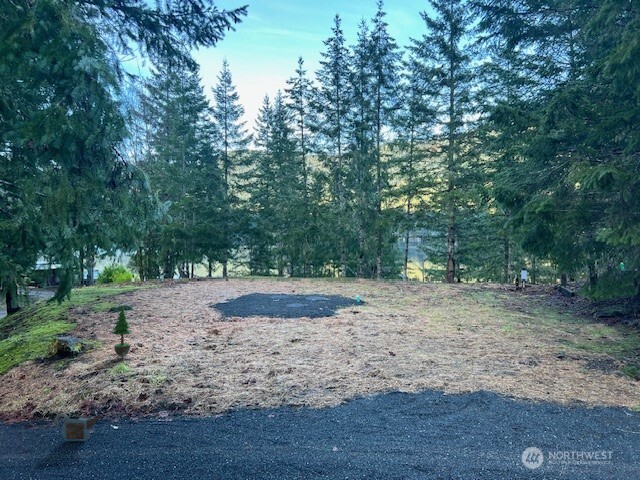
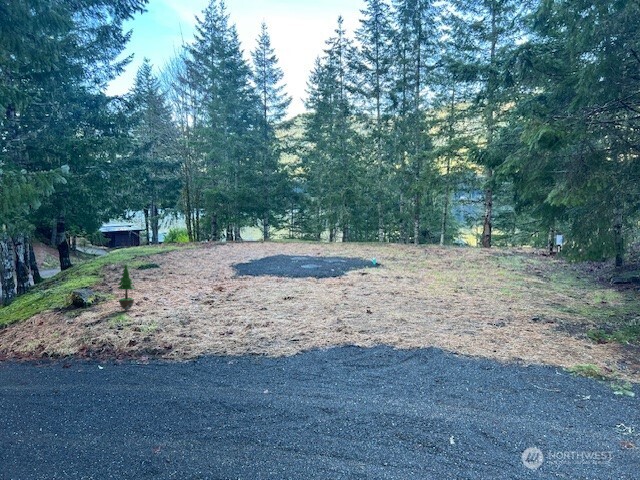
watering can: present [55,413,102,441] -> none [49,349,87,373]

